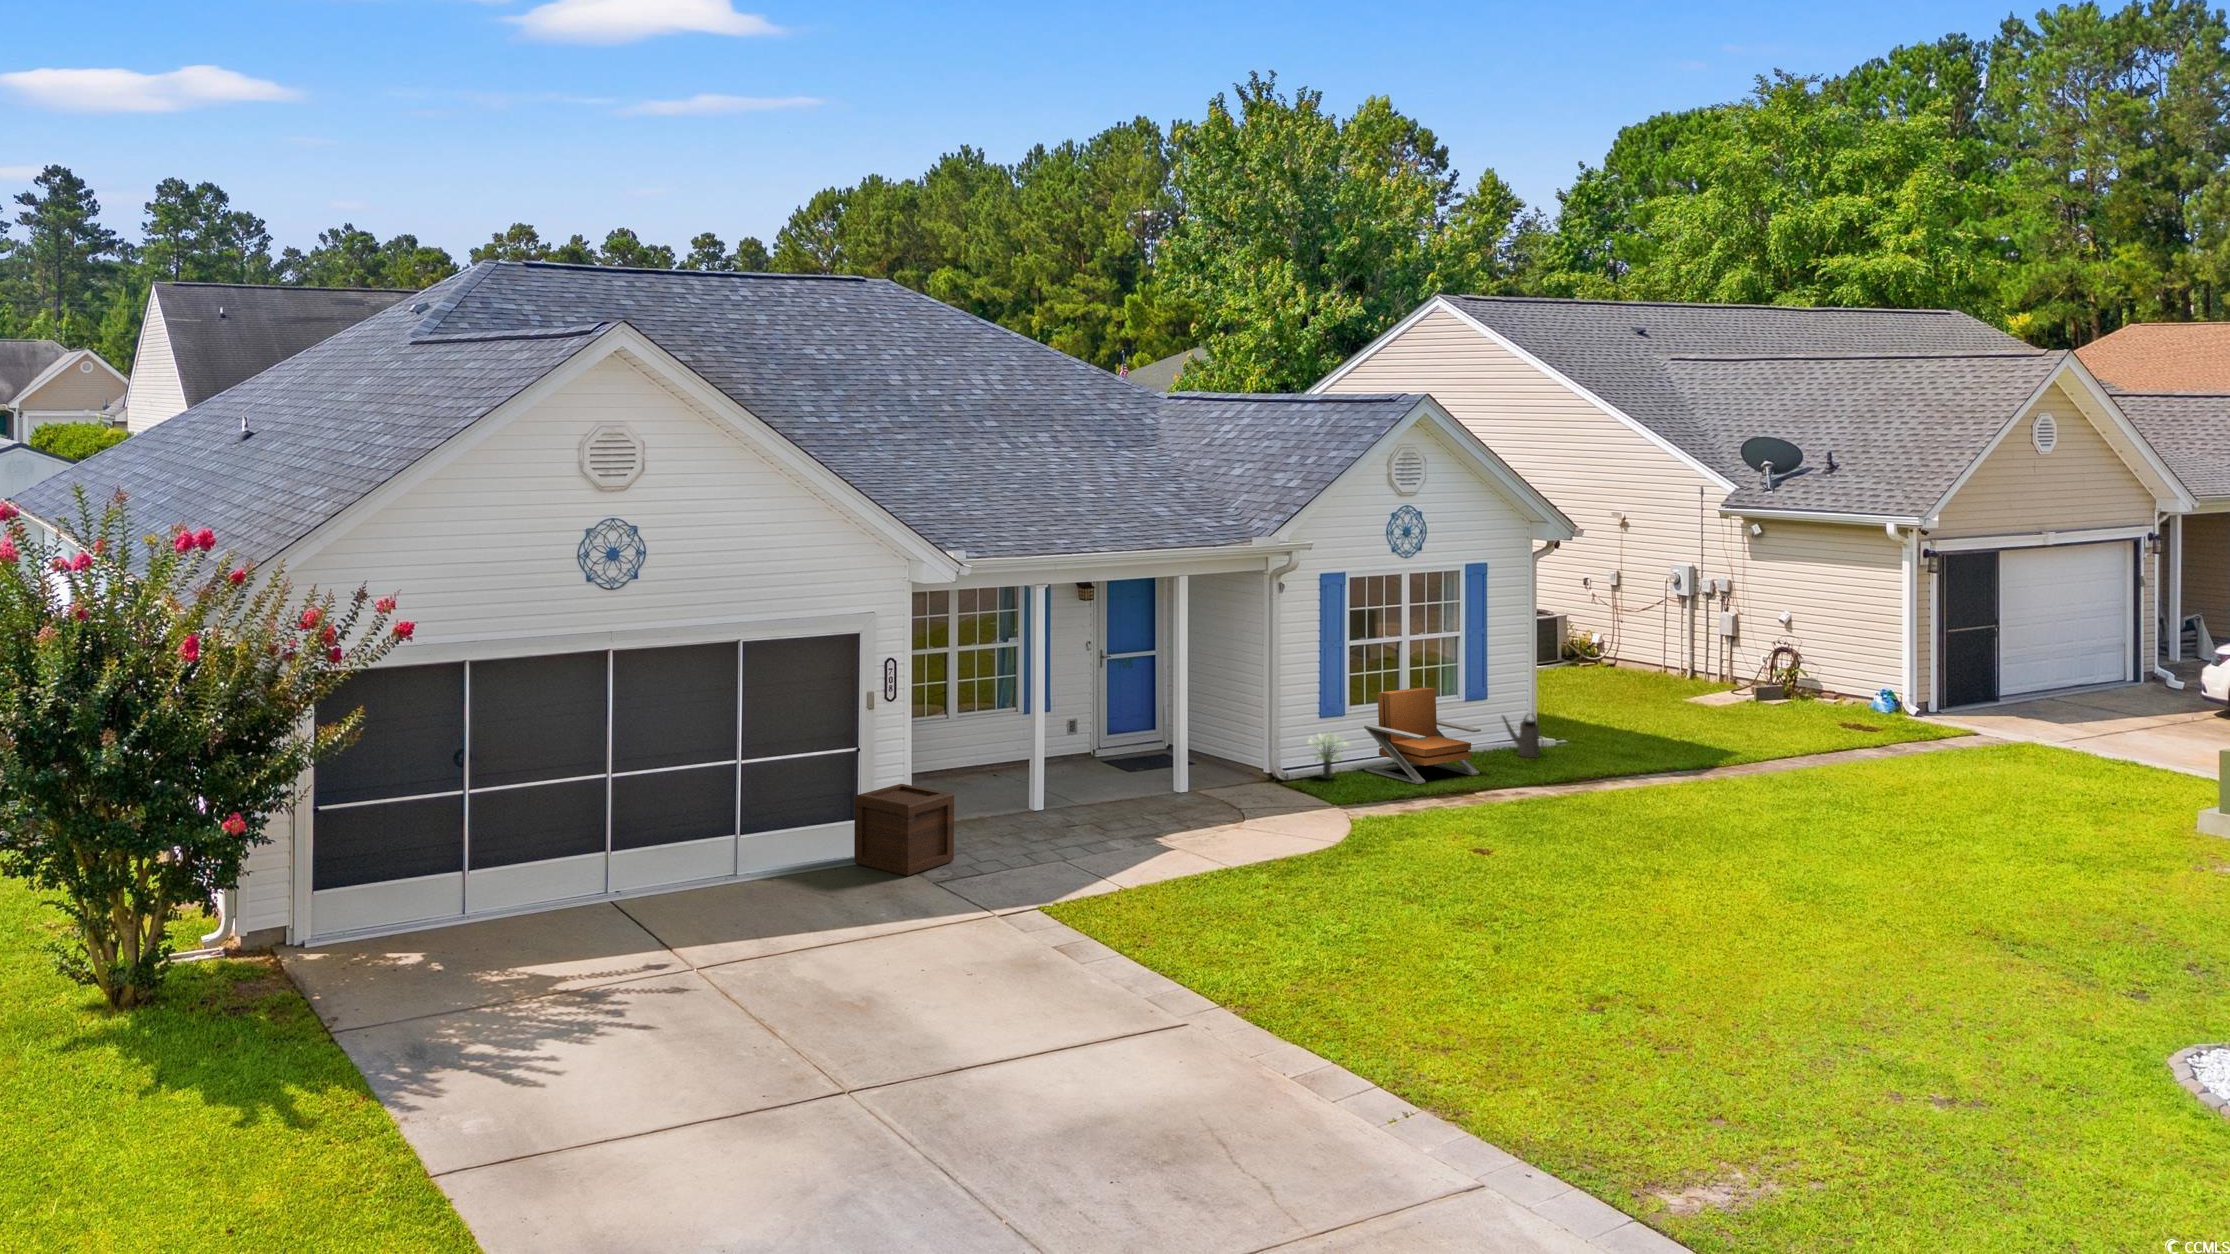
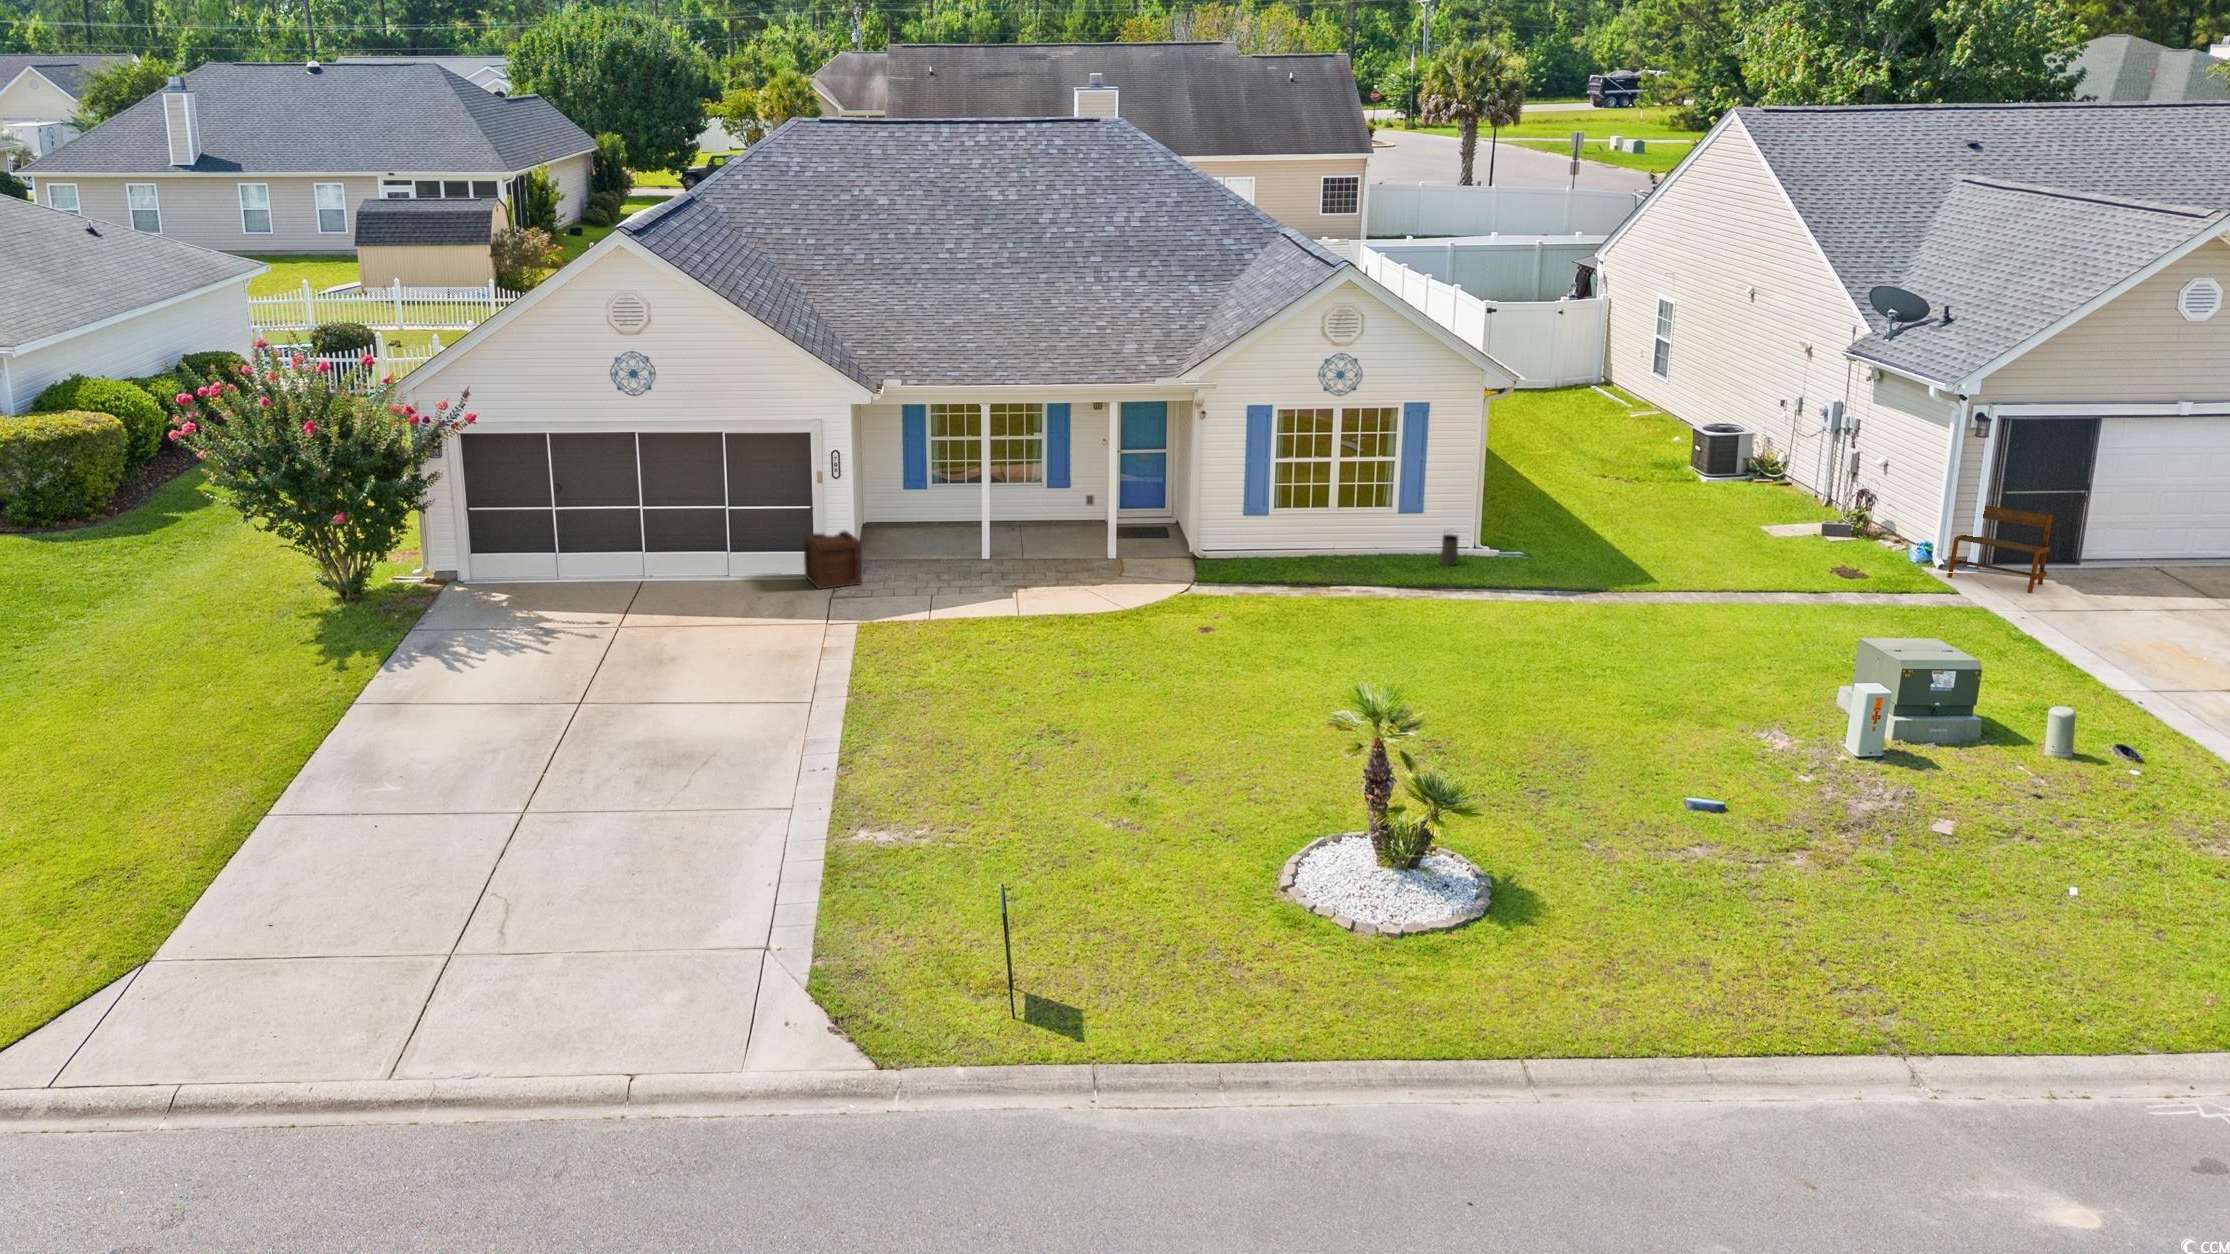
bench: none [1920,643,2019,726] -> present [1947,506,2053,593]
lounge chair: present [1364,687,1481,784] -> none [1282,499,1367,574]
potted plant: present [1308,733,1349,779] -> none [1223,526,1257,562]

